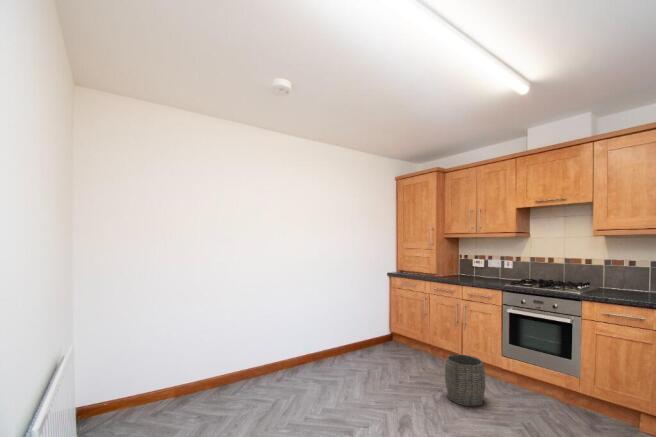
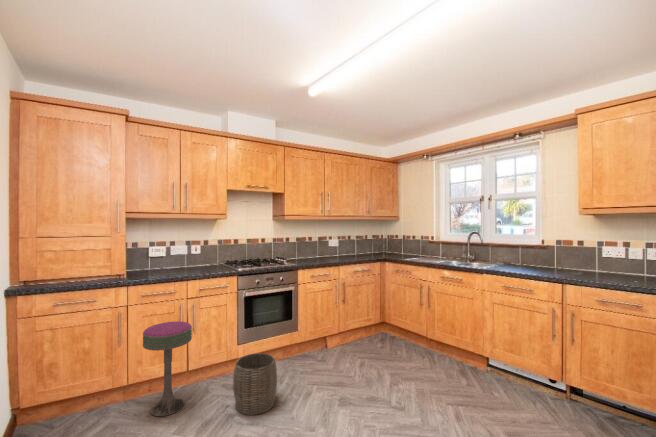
bar stool: none [422,310,454,374] -> present [143,321,192,416]

